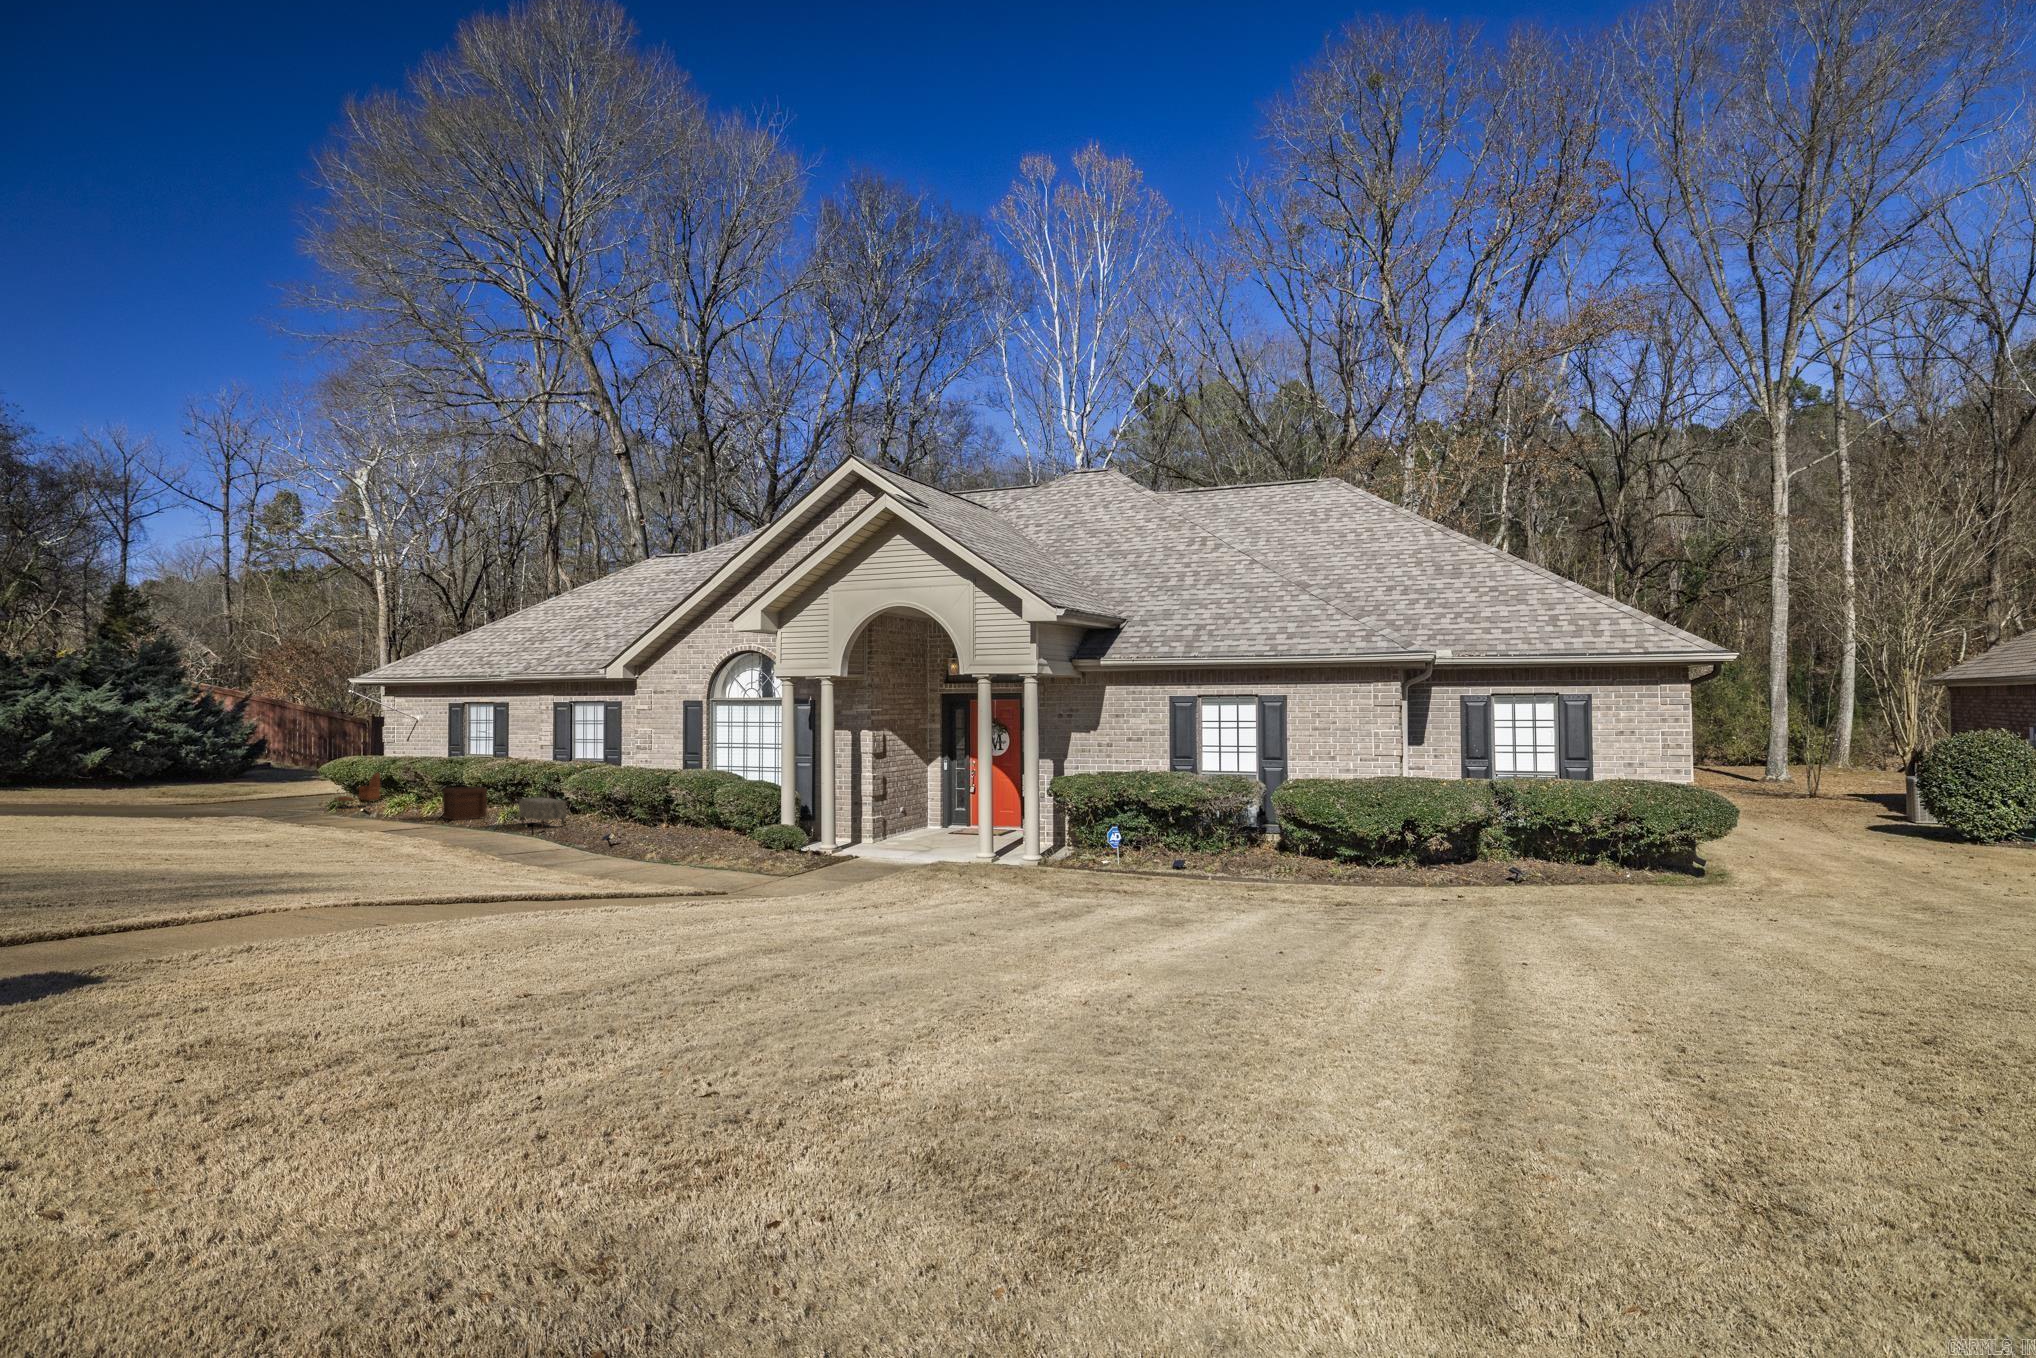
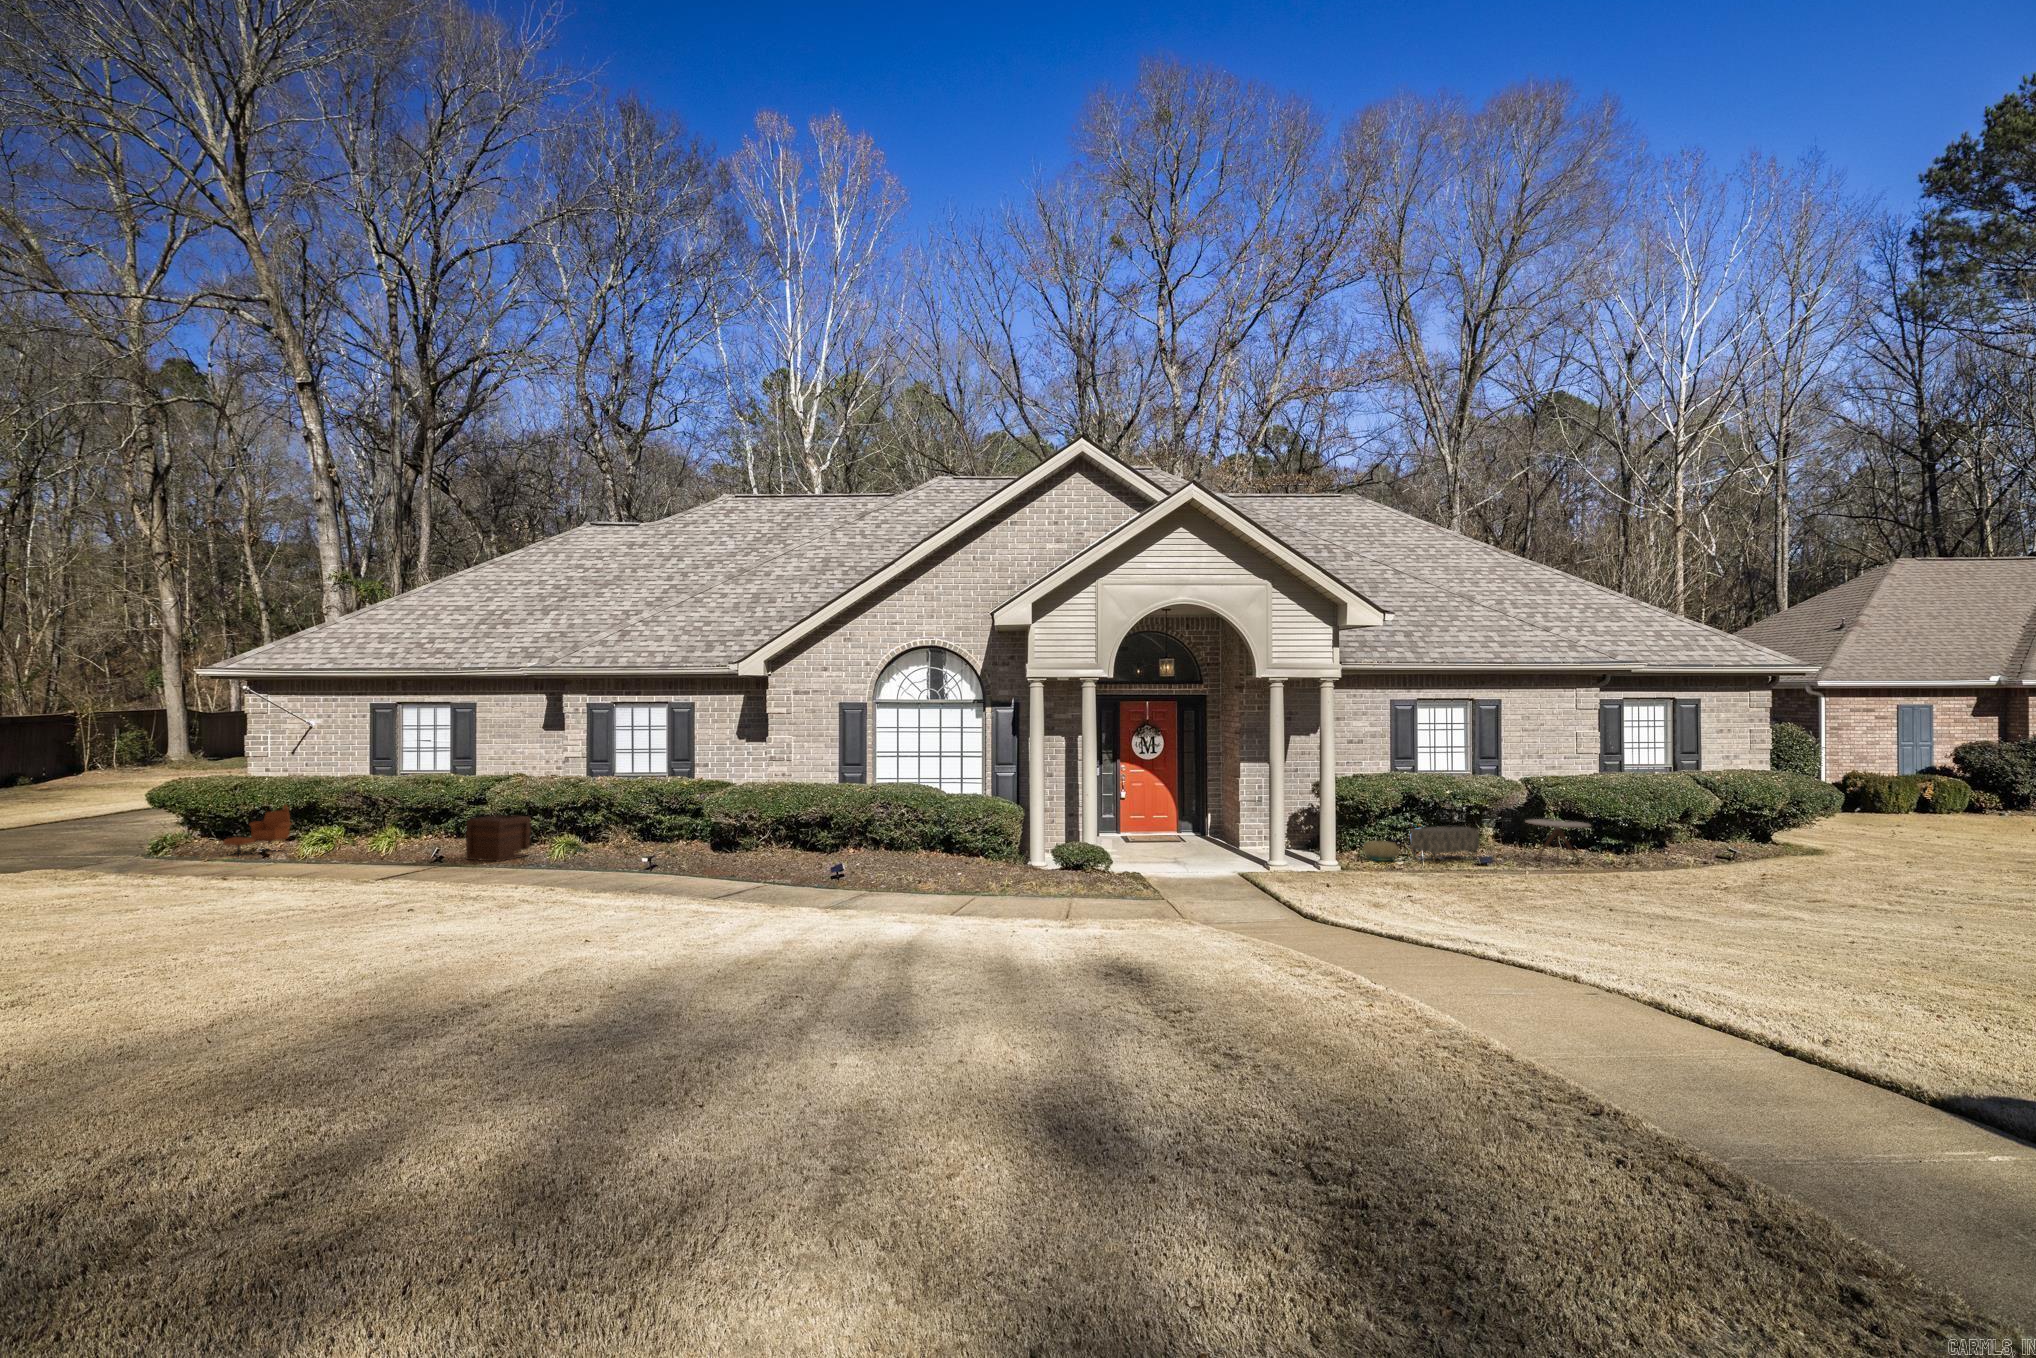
bench: present [519,798,567,828] -> present [1410,827,1479,862]
round table: none [1263,829,1331,881] -> present [1526,819,1590,863]
basket: none [1094,842,1130,864] -> present [1363,841,1399,861]

